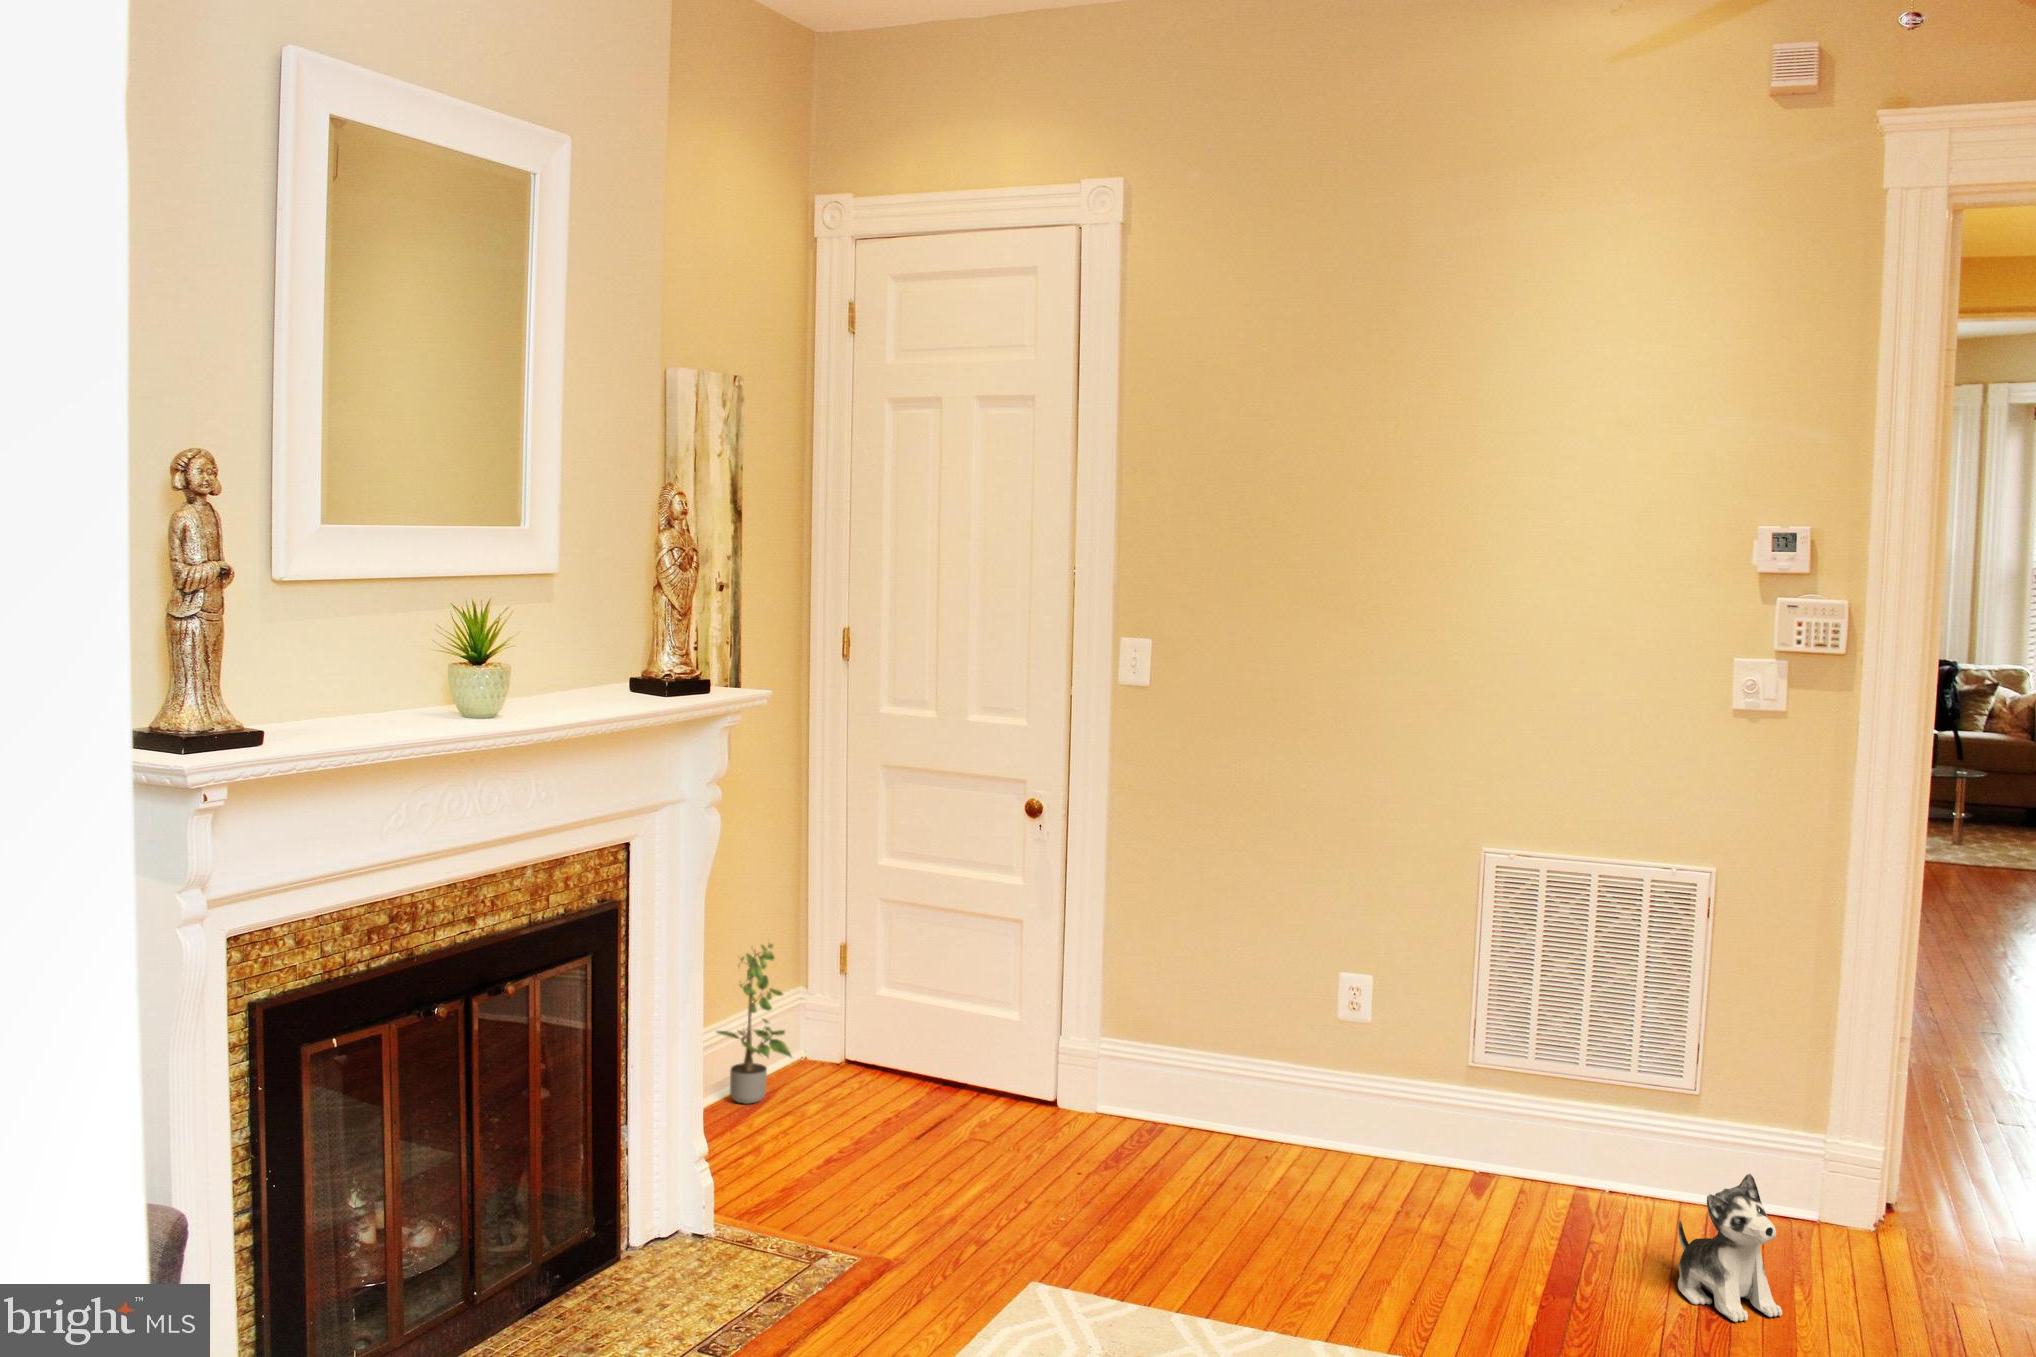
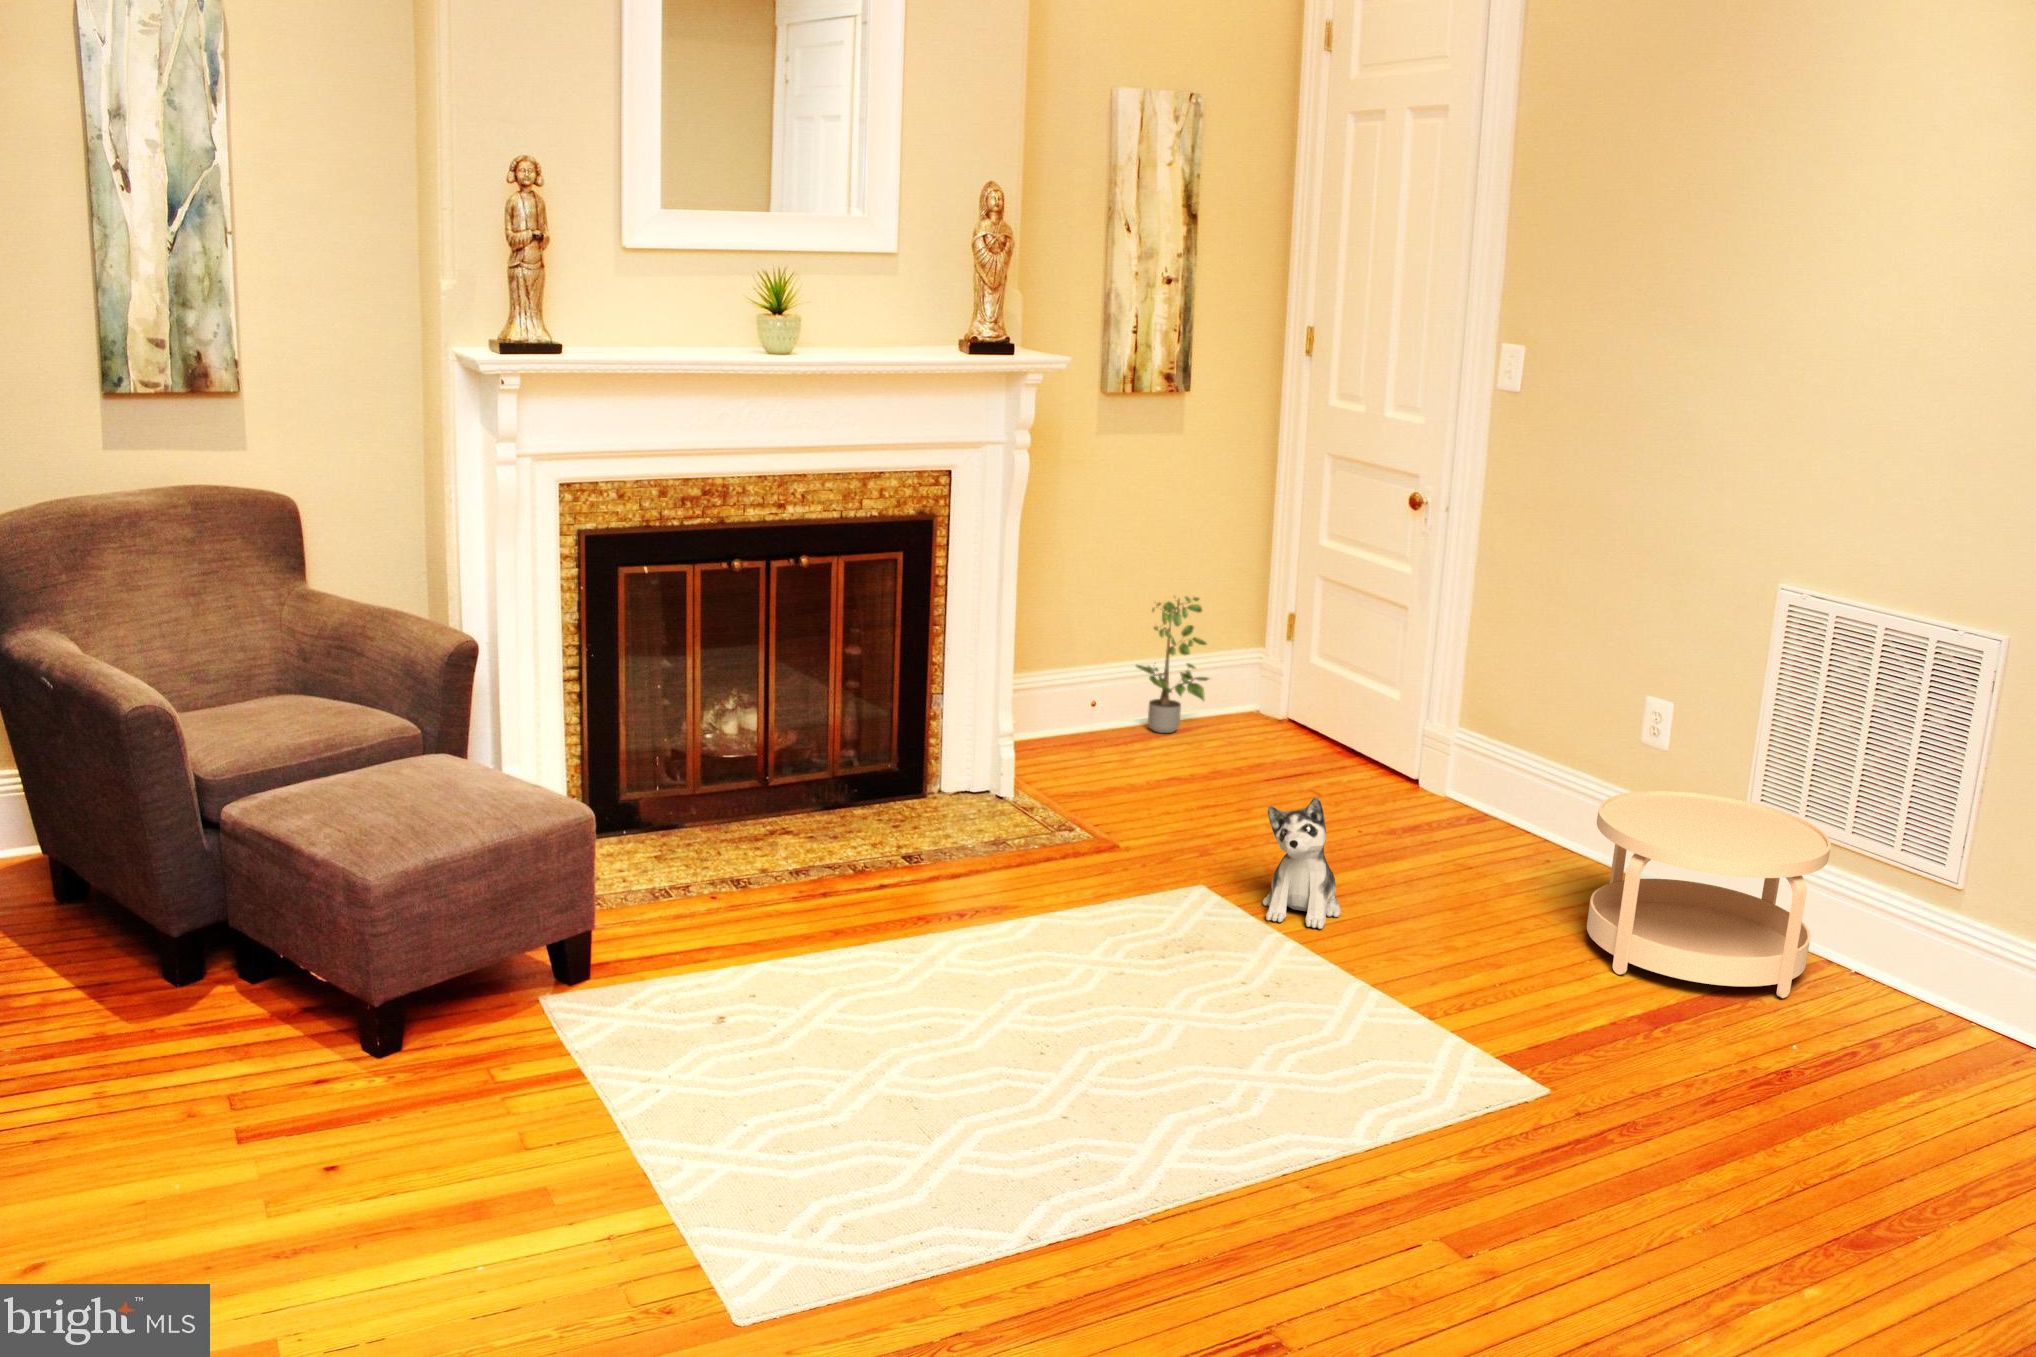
side table: none [1359,1064,1578,1264] -> present [1587,791,1831,998]
plush toy: present [1678,1174,1782,1322] -> present [1263,797,1341,929]

